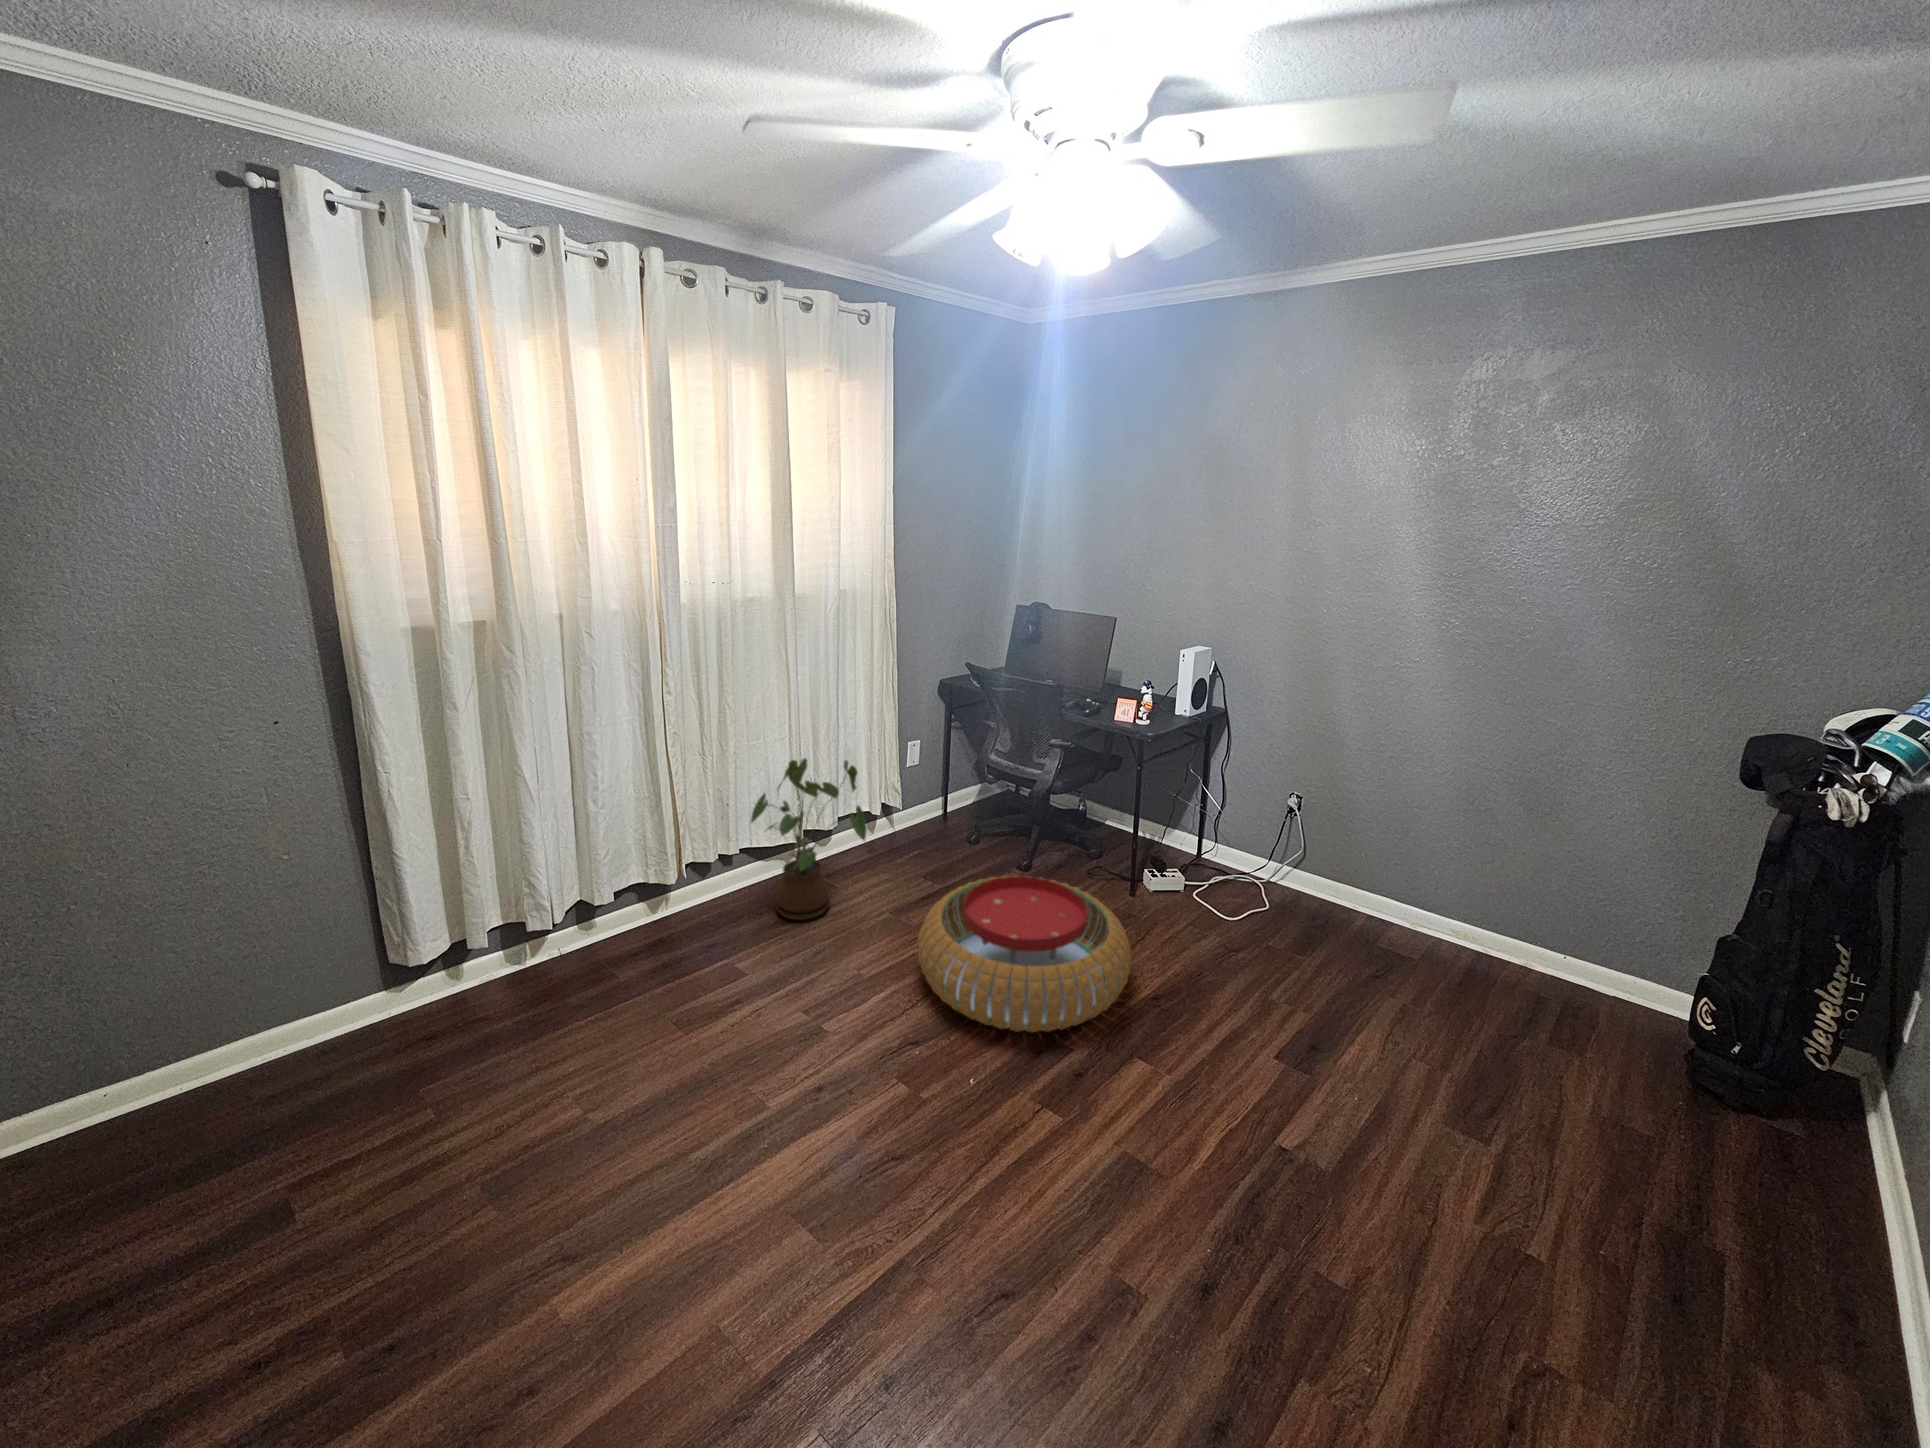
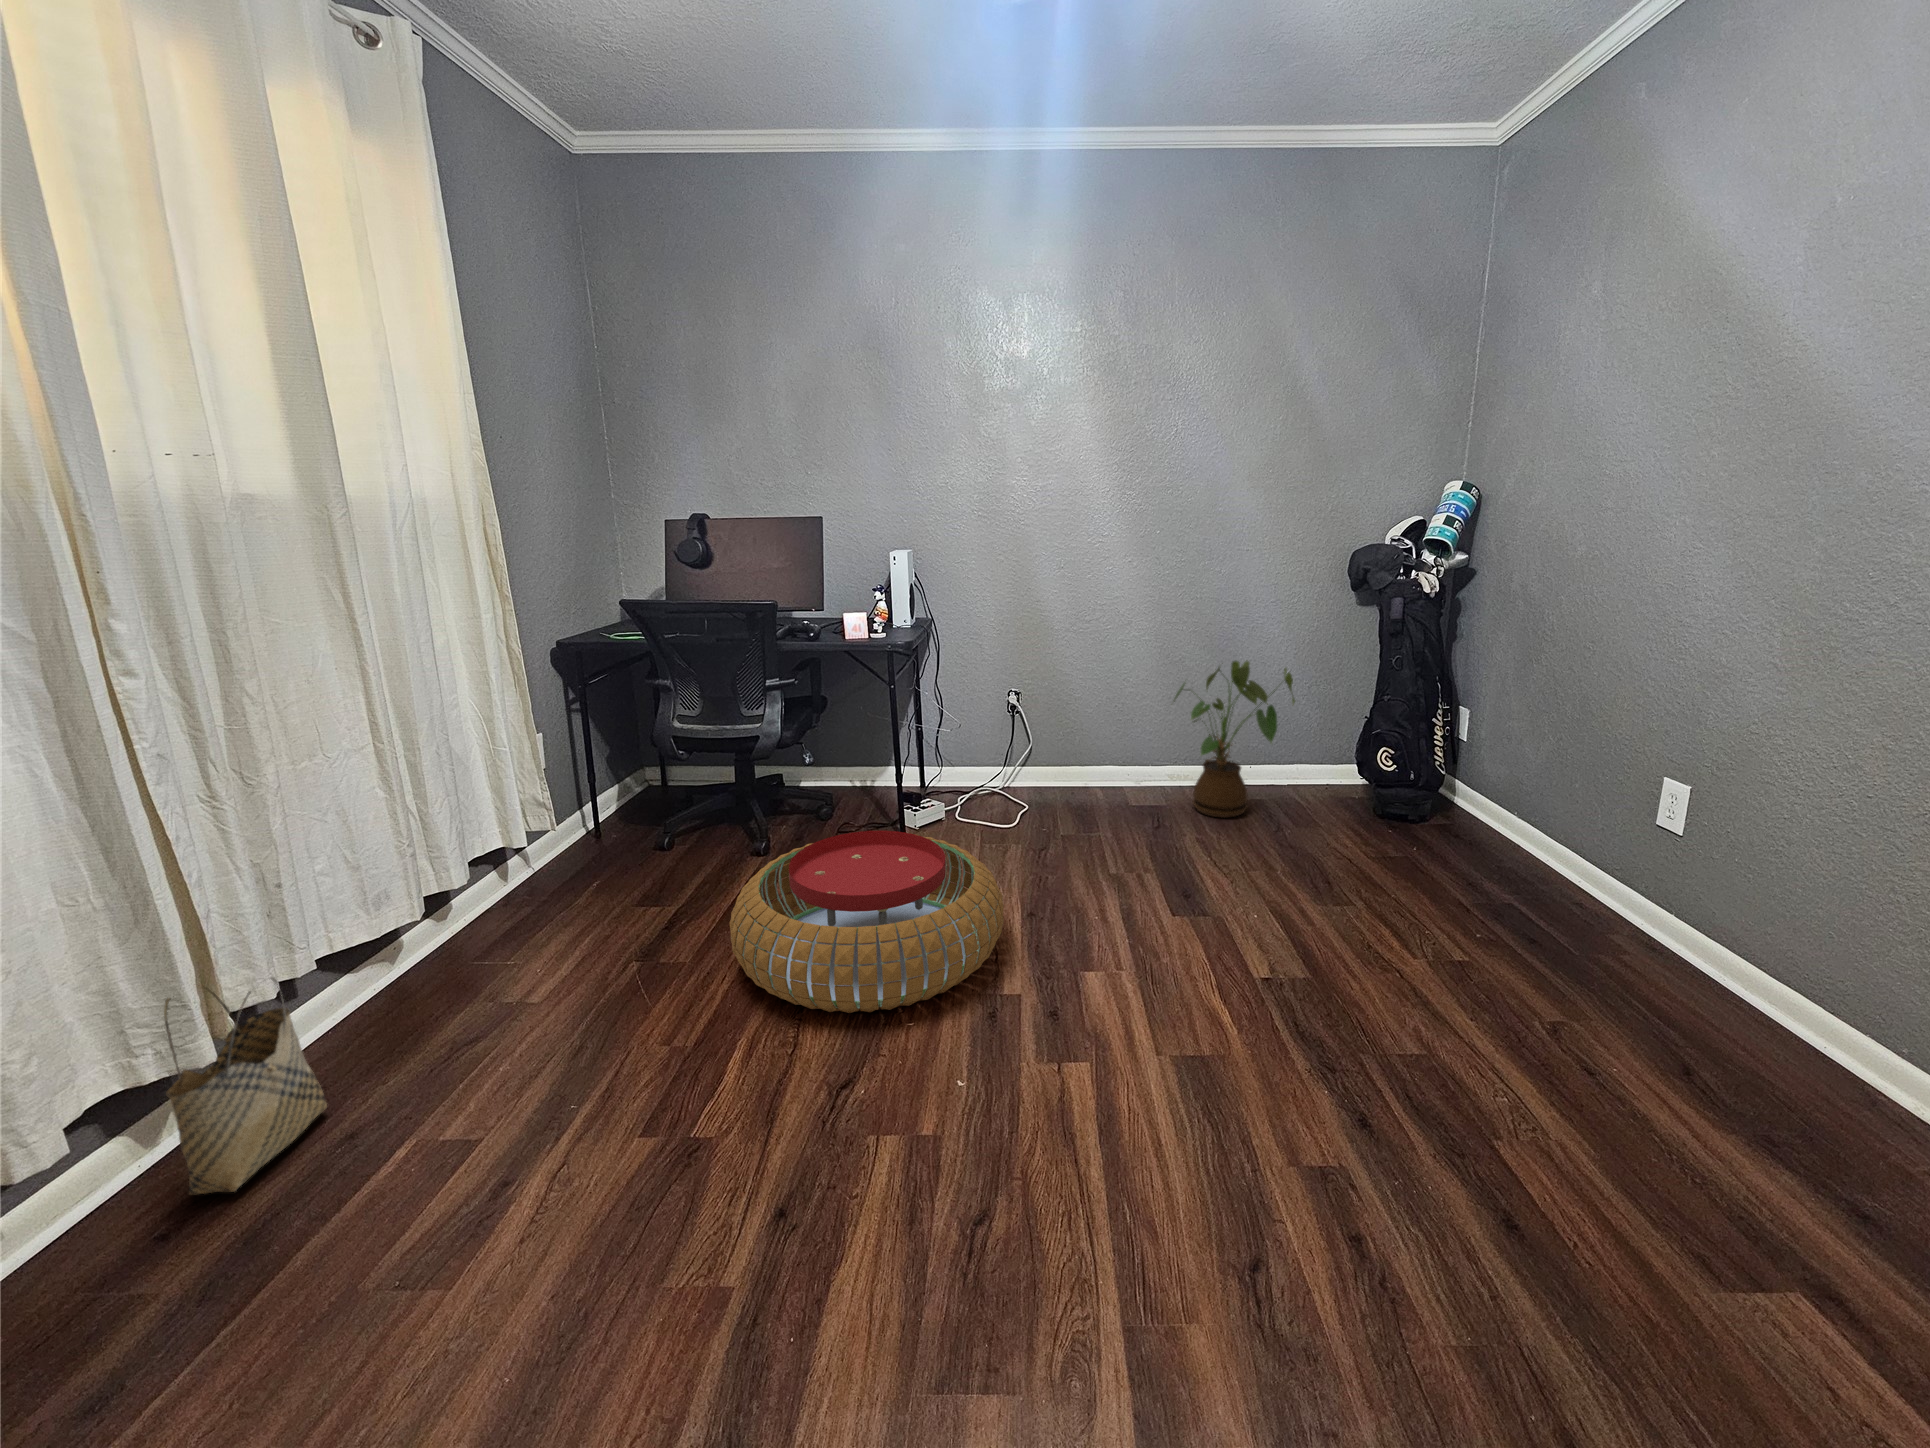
house plant: present [751,758,867,920] -> present [1174,660,1295,818]
woven basket: none [627,843,703,955] -> present [164,977,327,1194]

